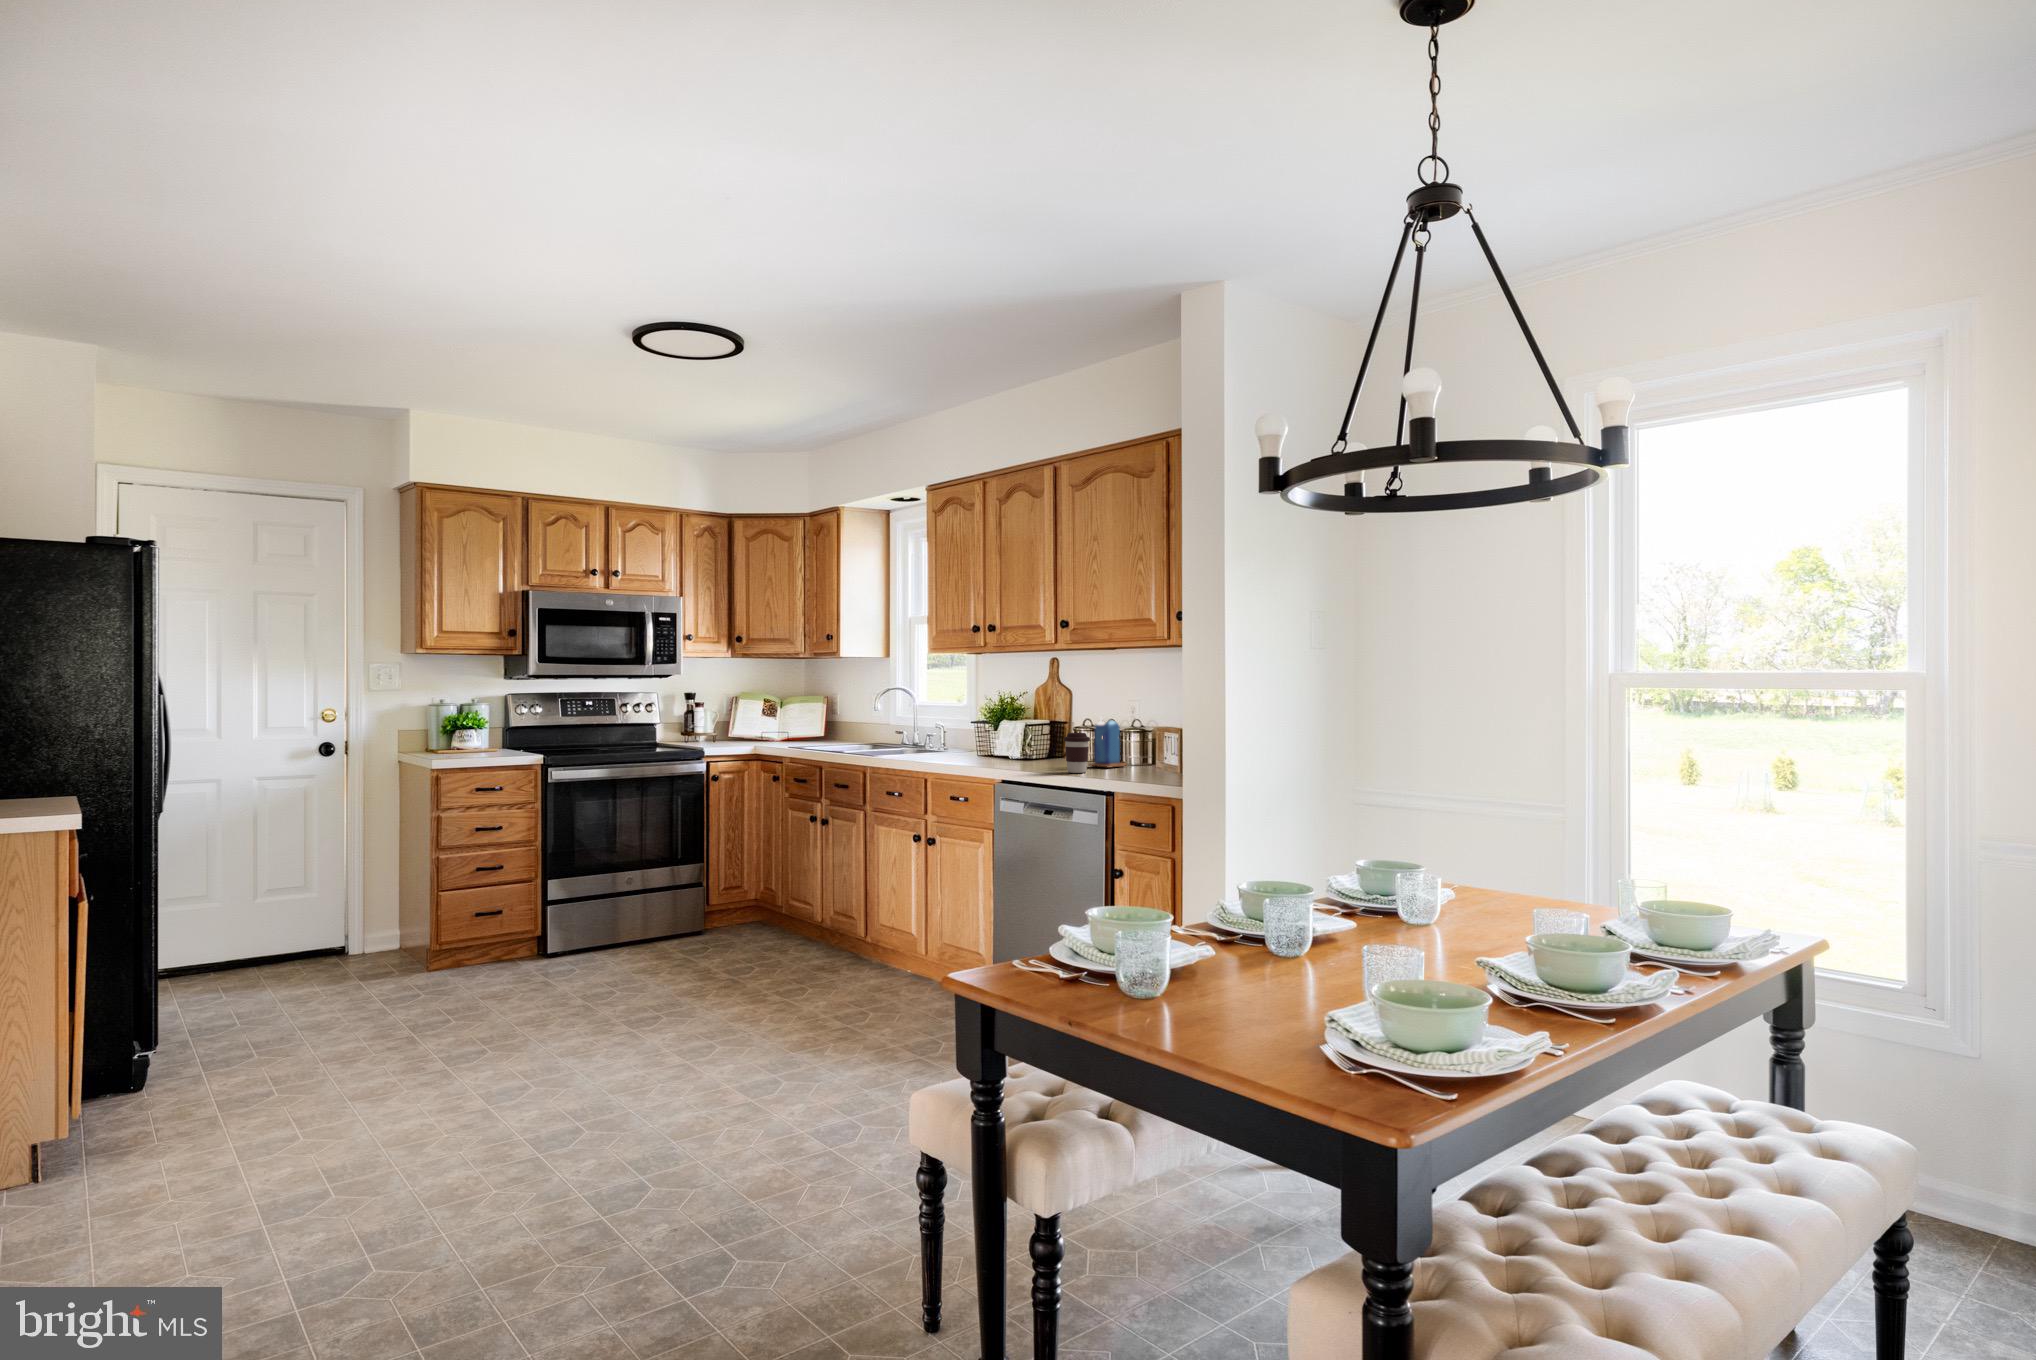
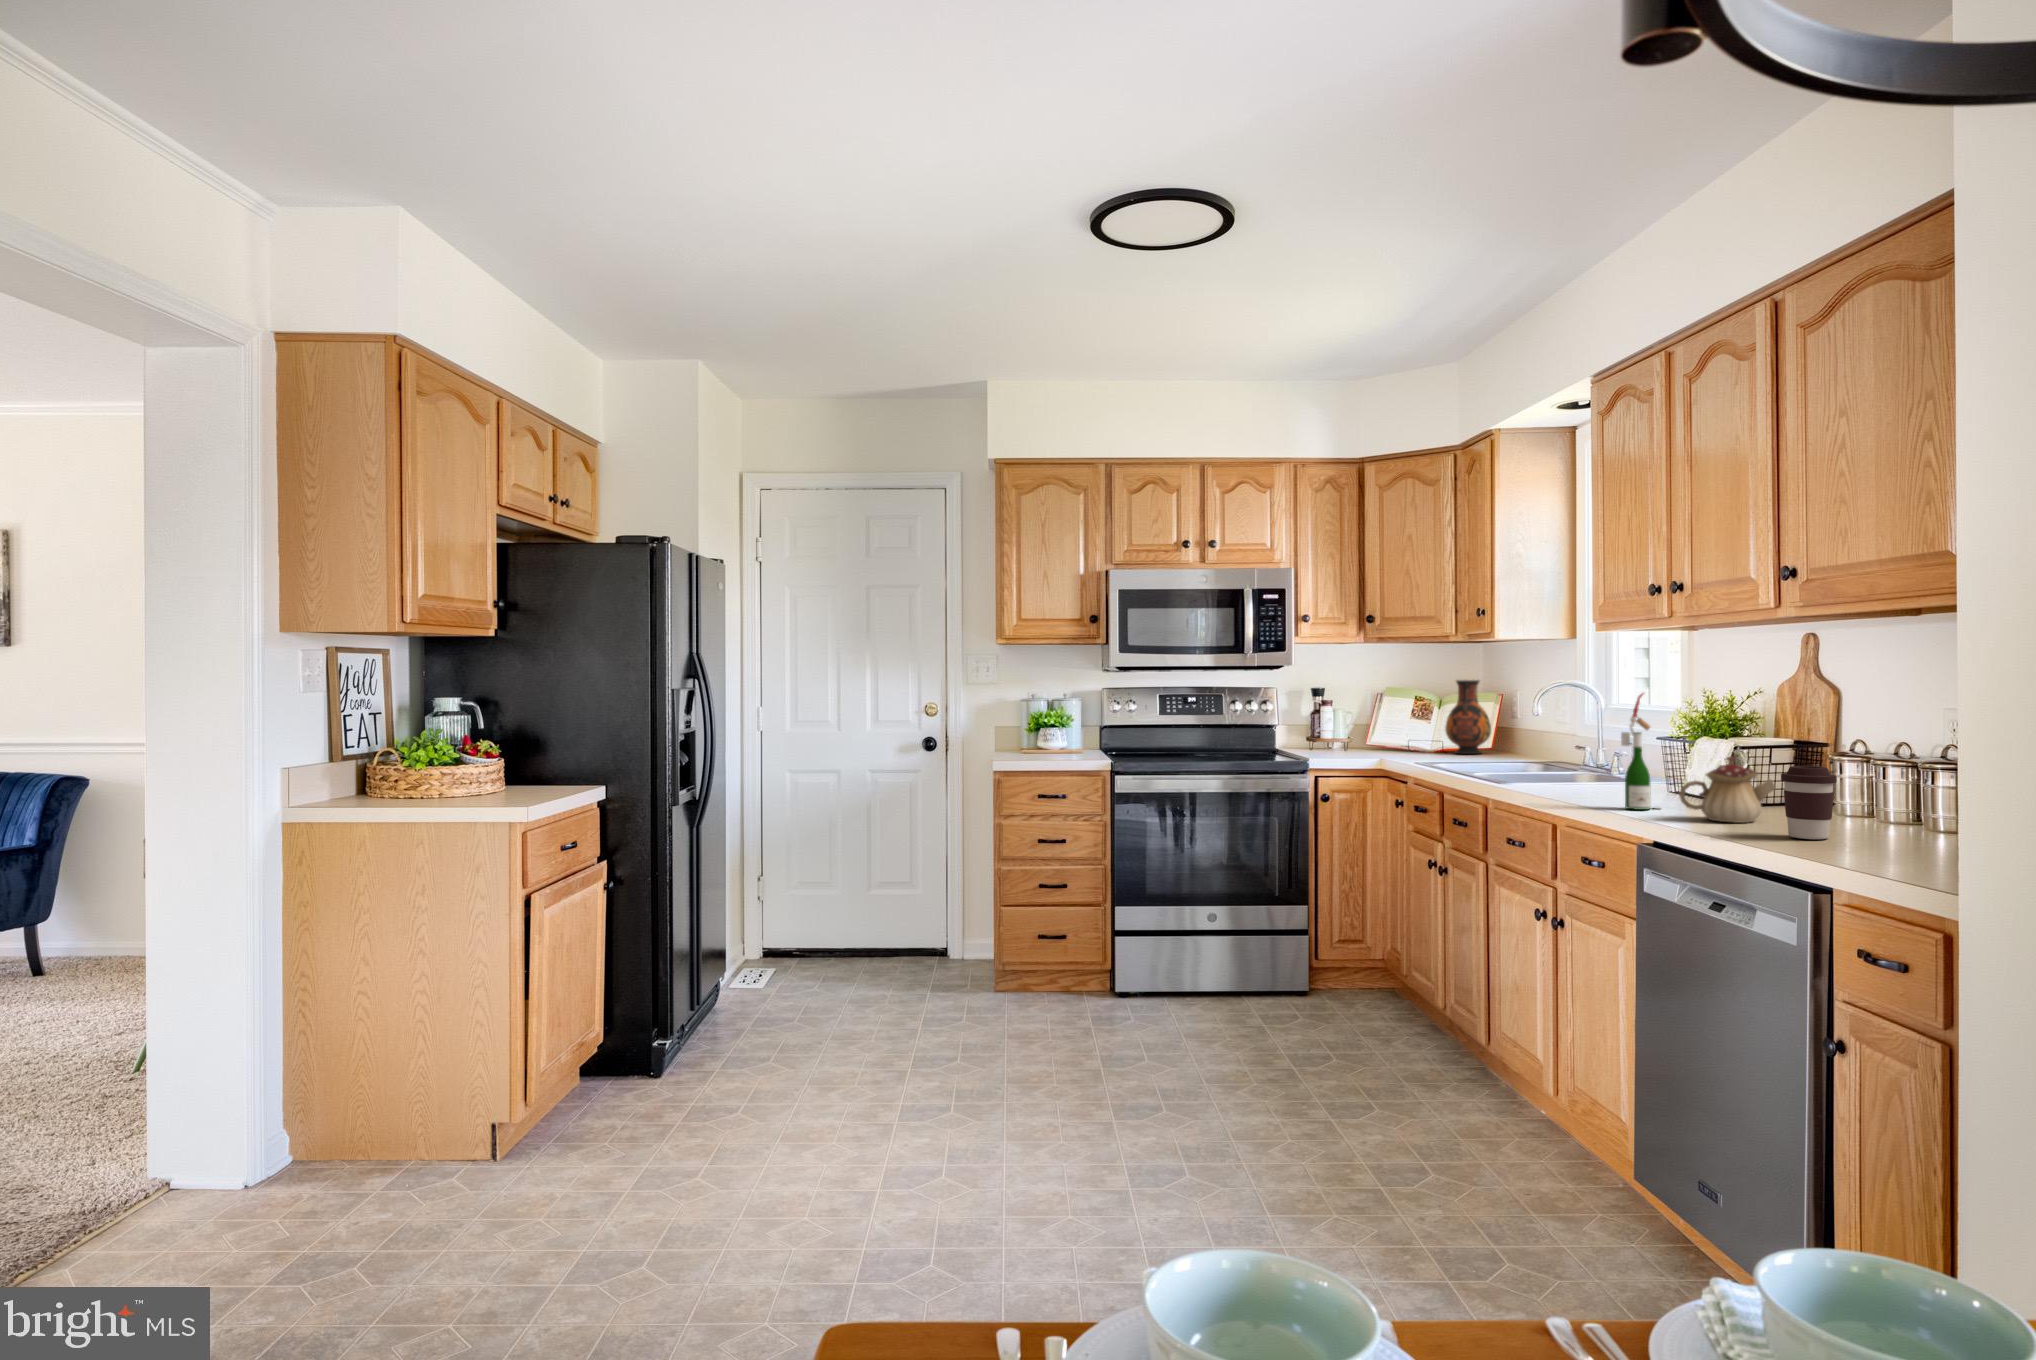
vase: none [791,687,823,741] -> present [1445,680,1491,754]
wine bottle: none [963,693,985,766] -> present [1621,693,1660,810]
candle: present [1088,719,1127,767] -> none [1846,737,1935,833]
teapot: none [1003,729,1051,768] -> present [1679,756,1775,823]

